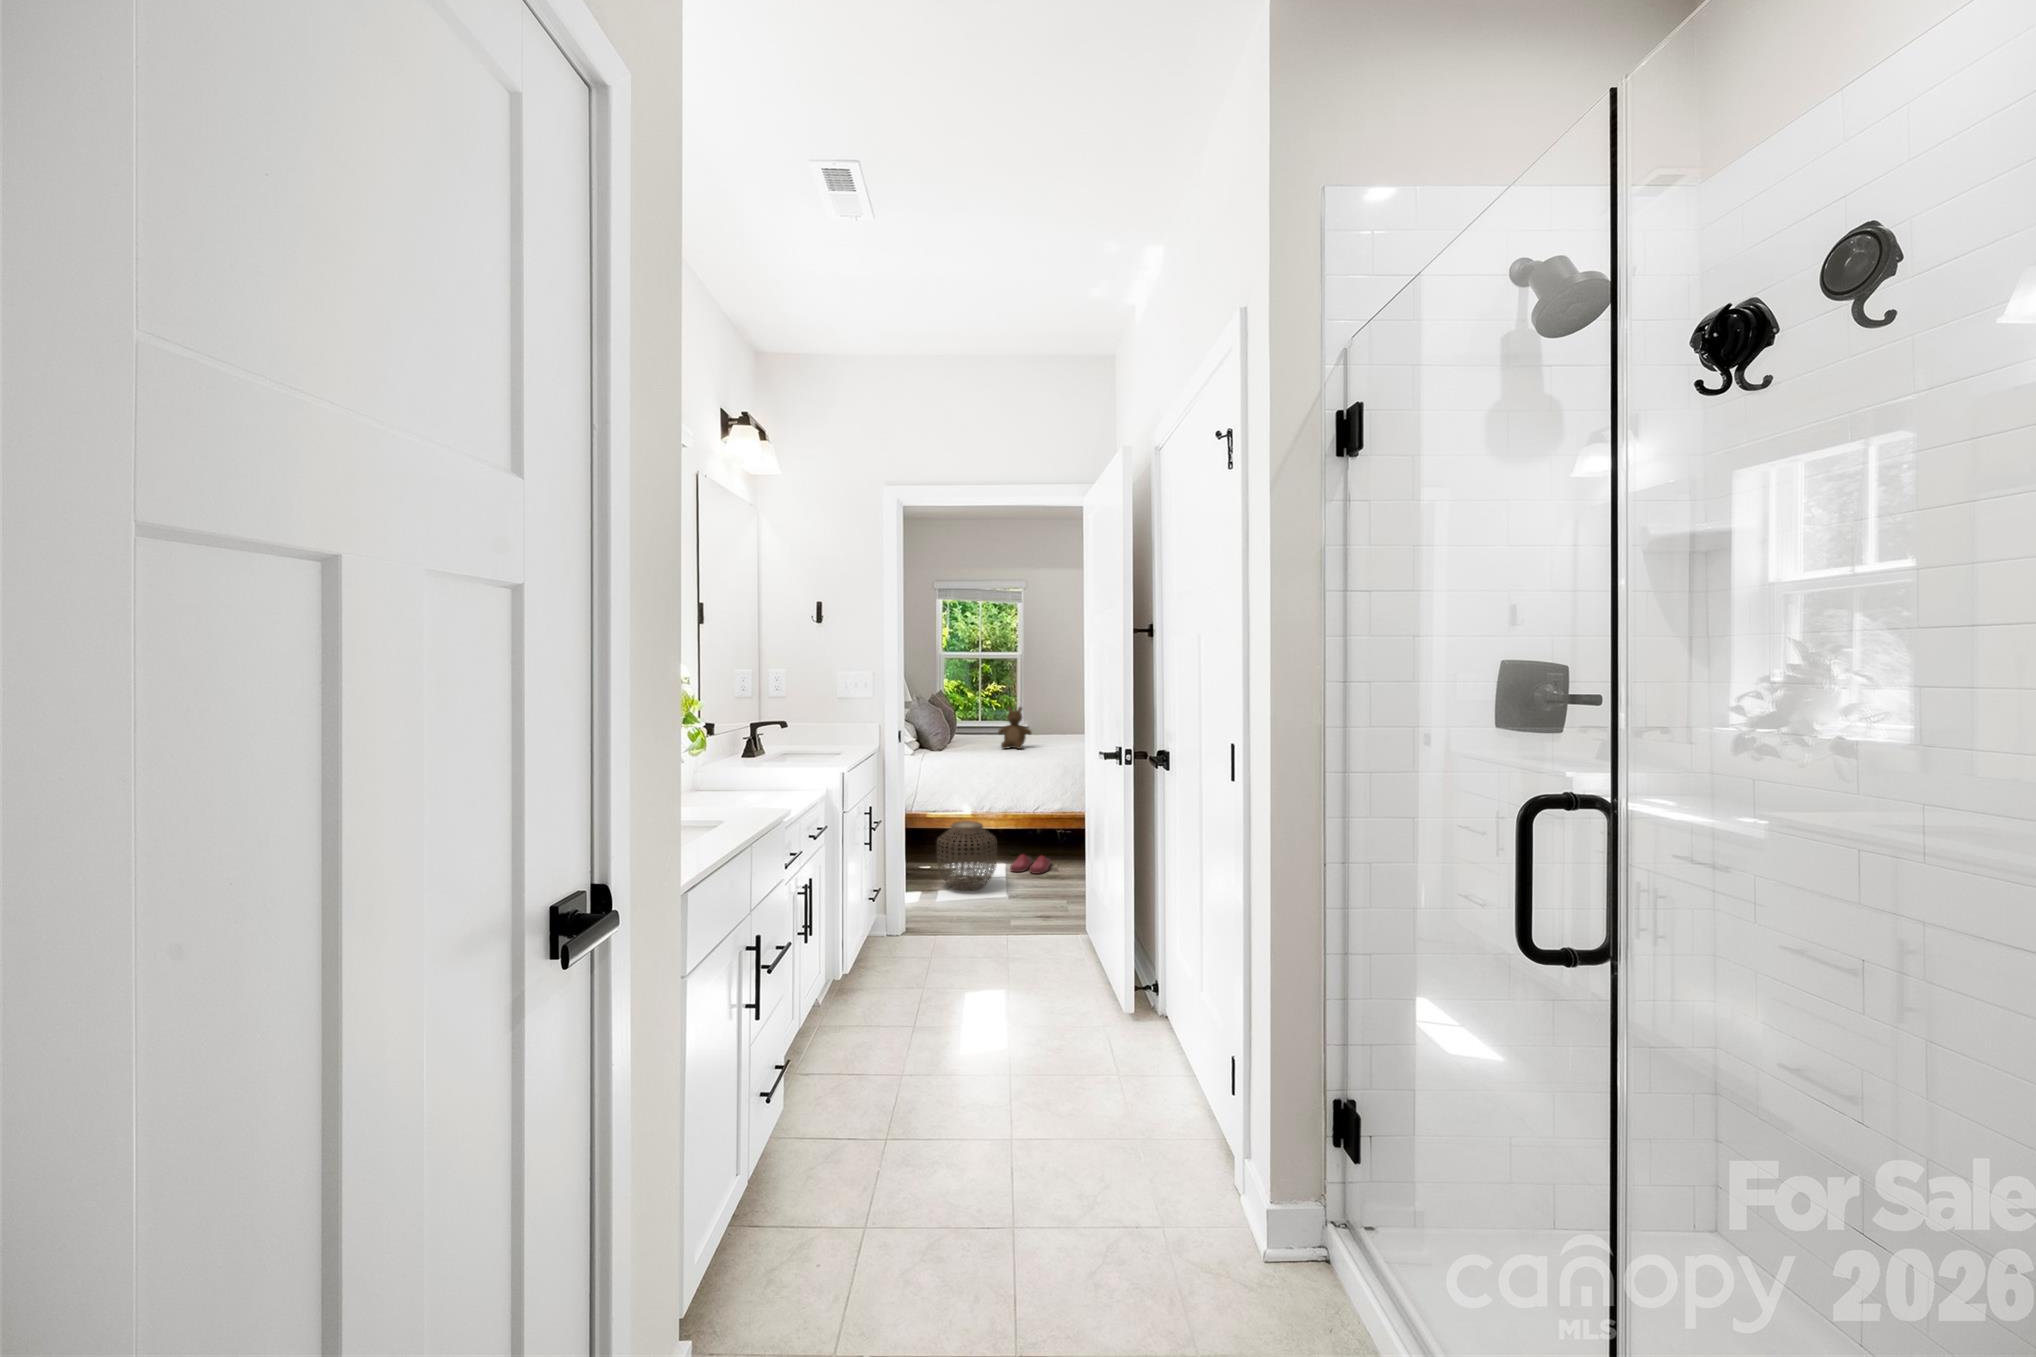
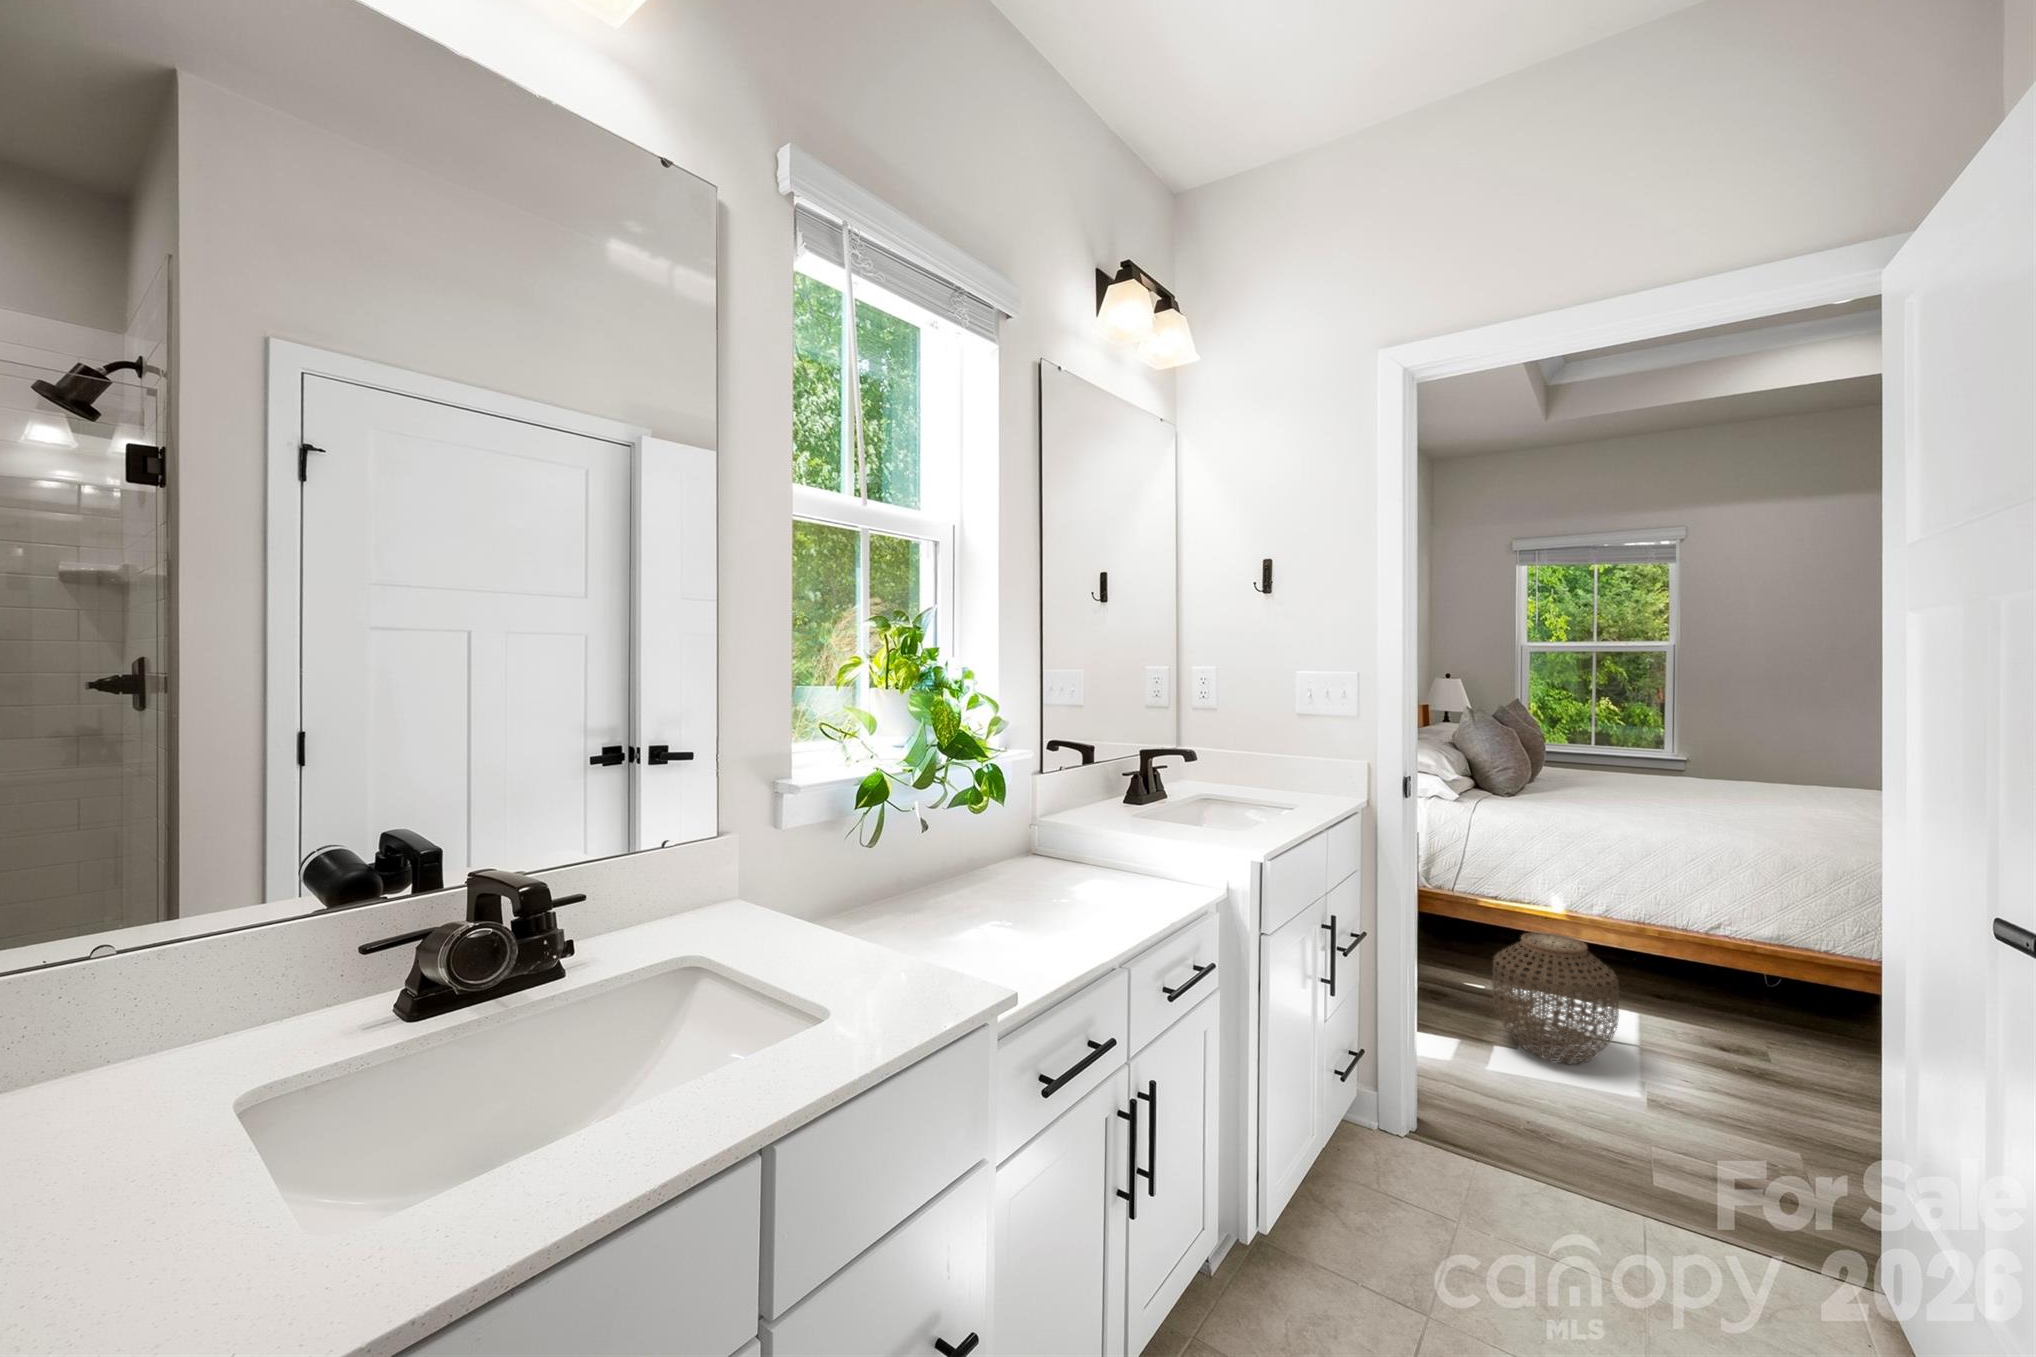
teddy bear: present [998,707,1031,749] -> none [1624,732,1696,806]
slippers: present [1010,854,1051,874] -> none [1649,1004,1744,1054]

